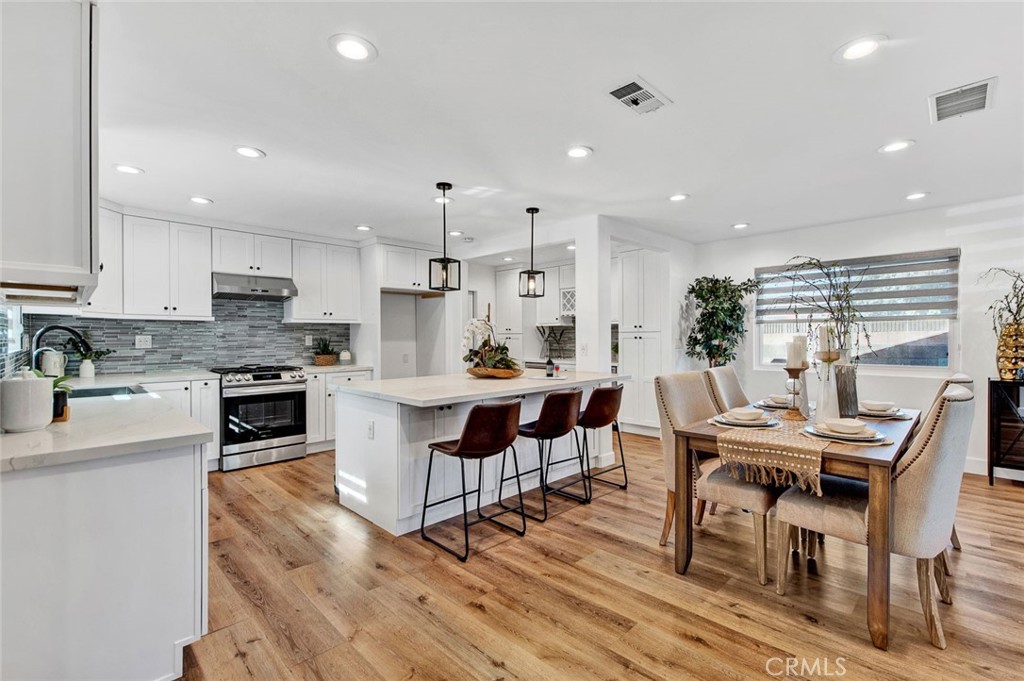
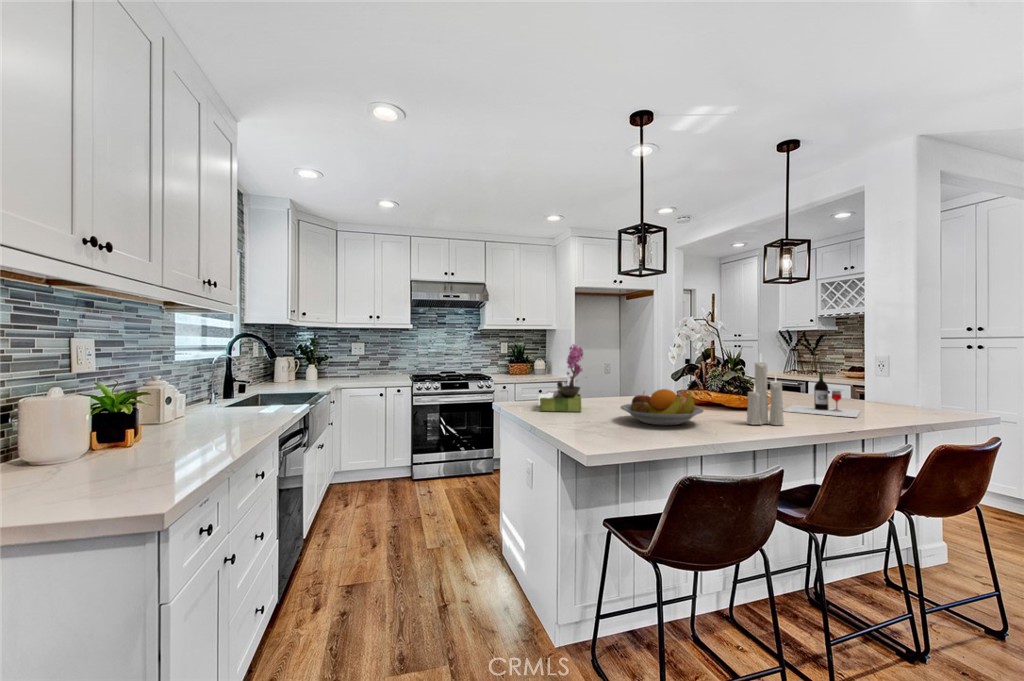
flower arrangement: none [372,337,408,386] -> present [539,344,583,412]
candle: none [507,341,527,385] -> present [746,360,784,425]
fruit bowl: none [434,366,484,388] -> present [621,389,704,425]

